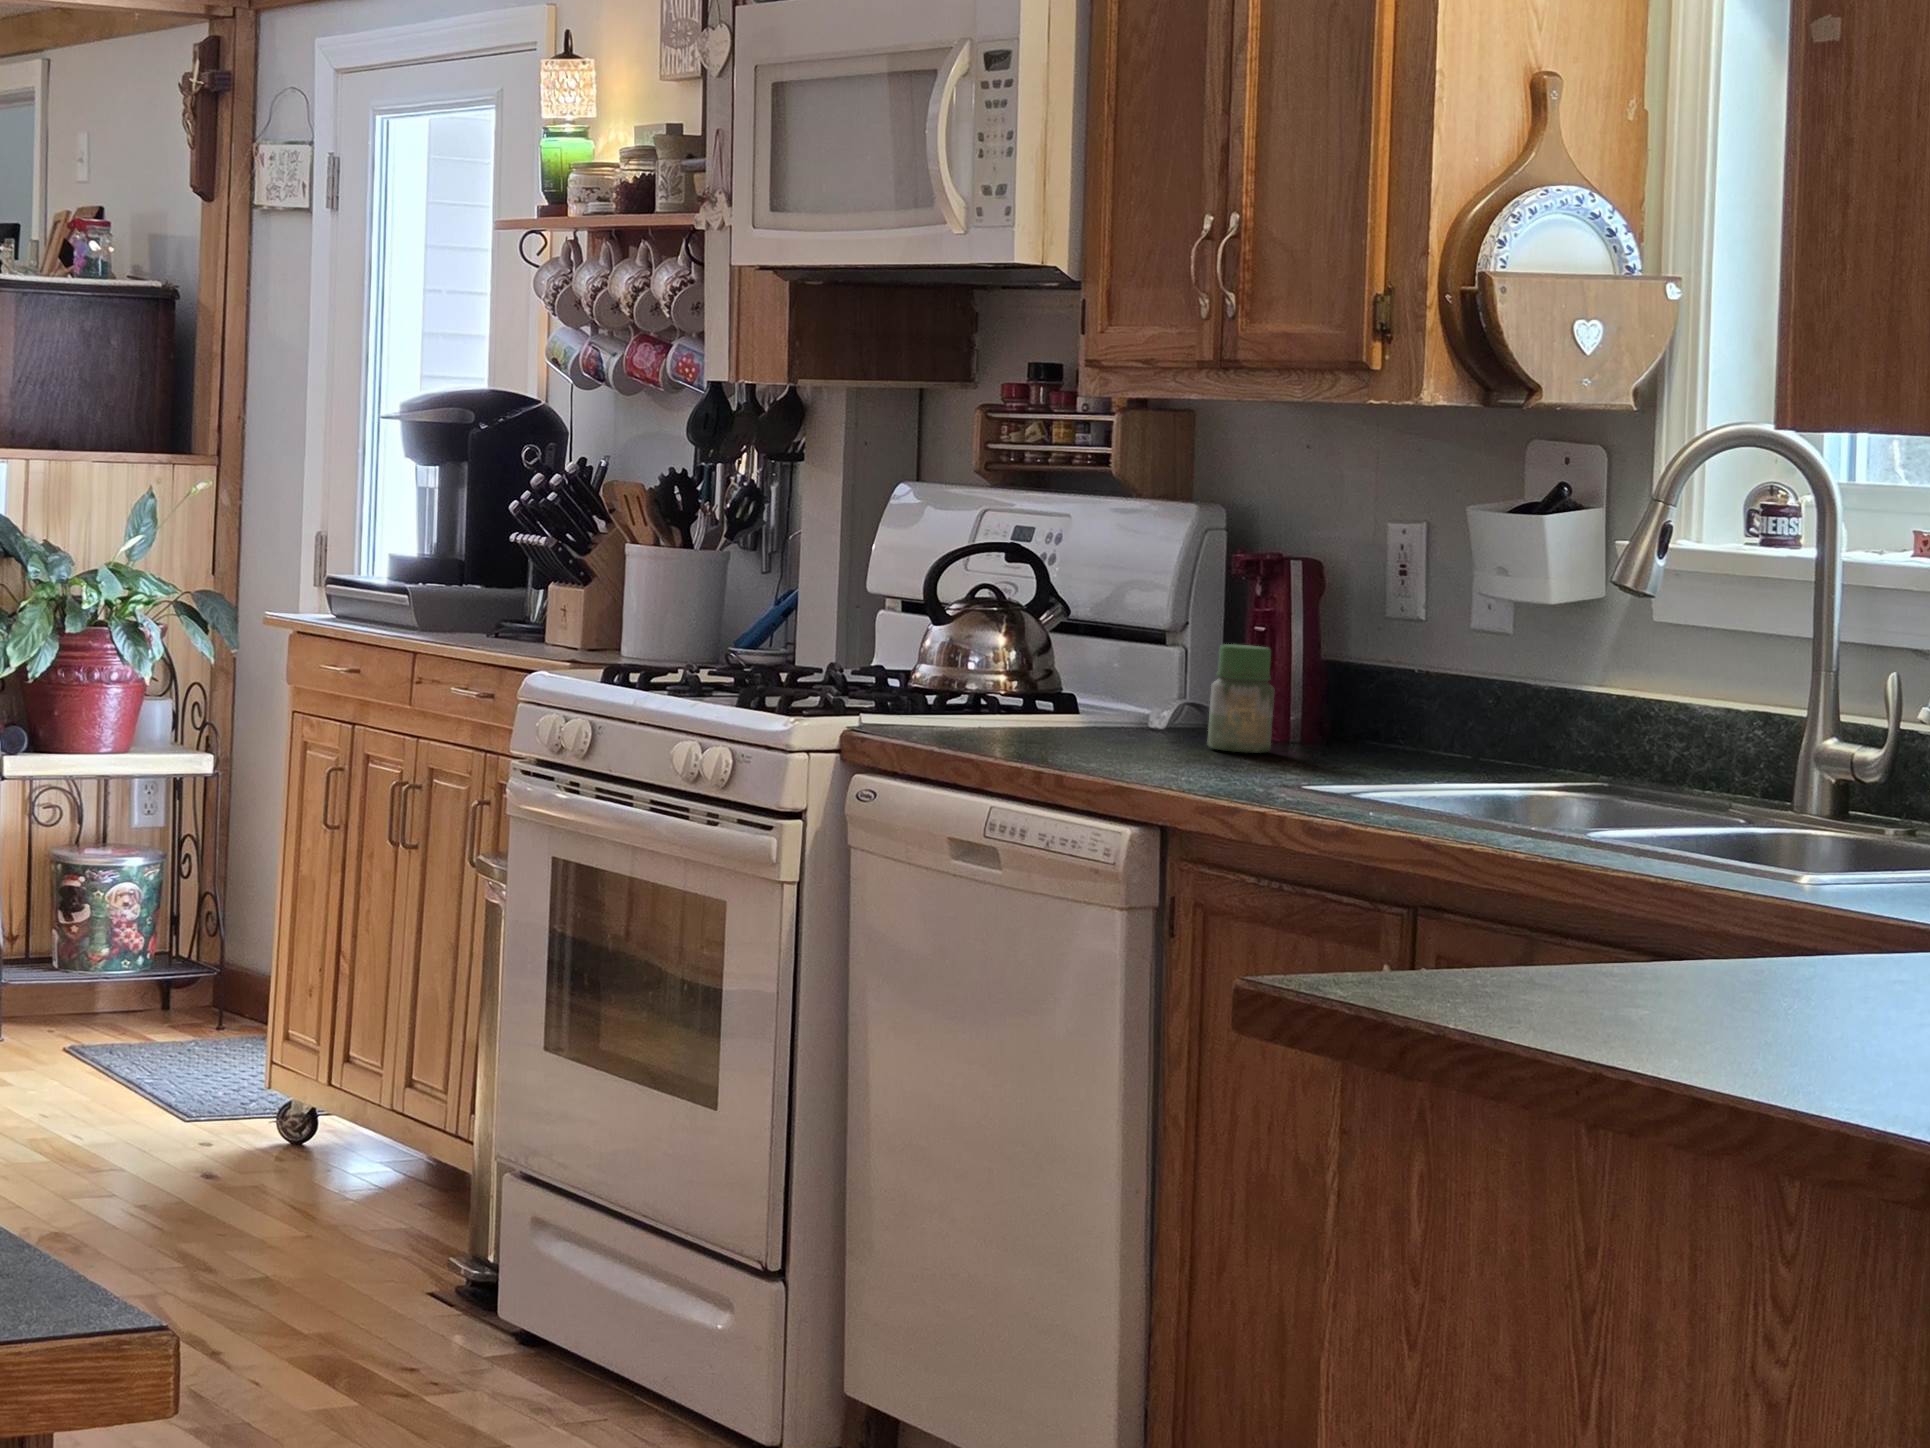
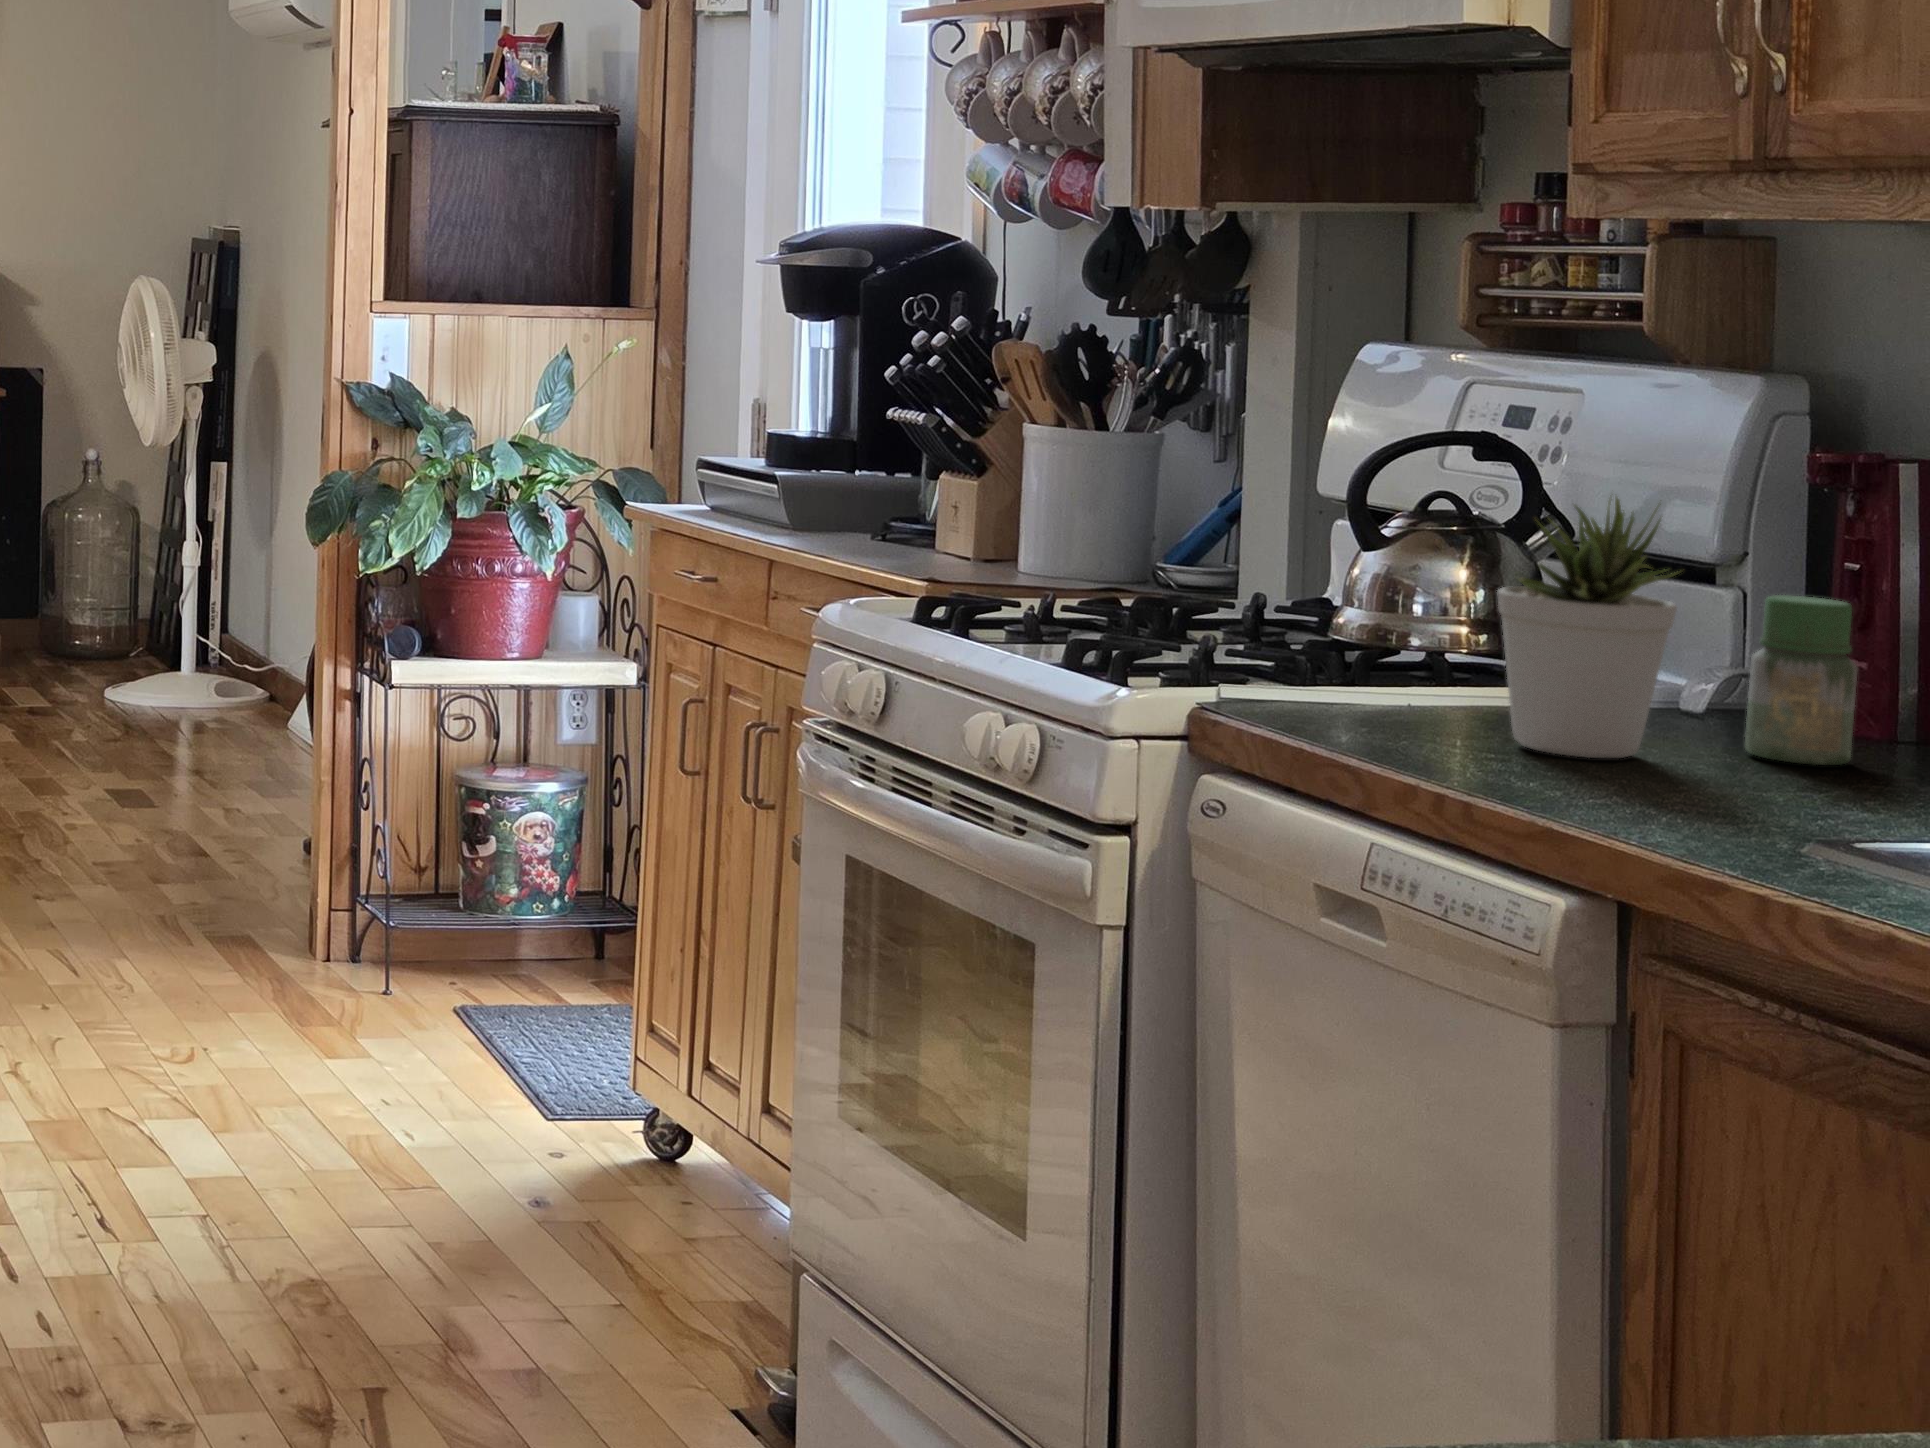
potted plant: none [1066,576,1181,754] -> present [1498,497,1677,758]

